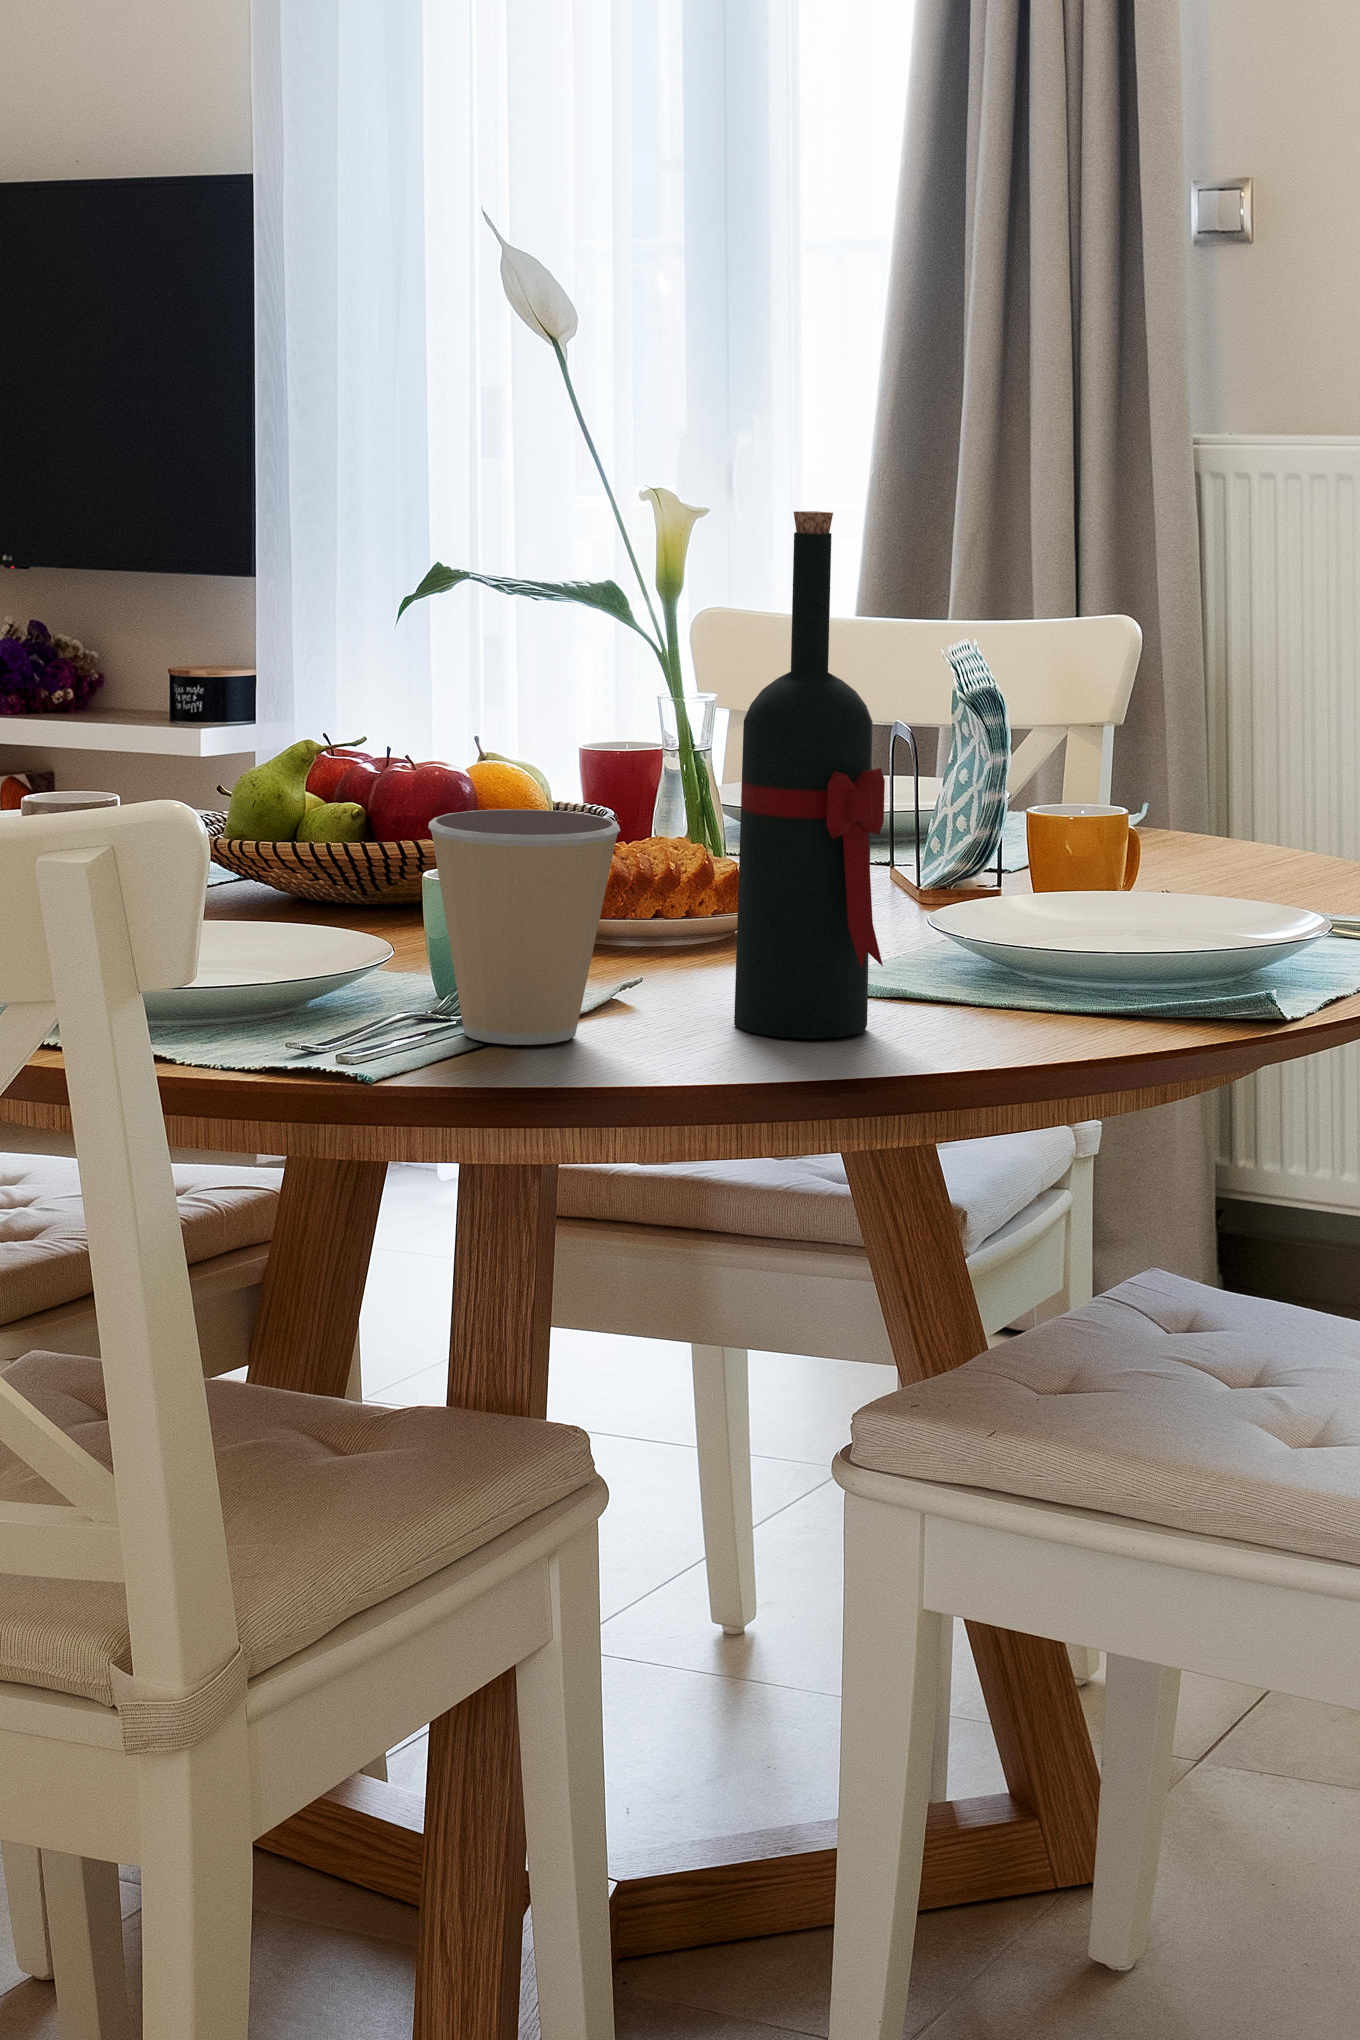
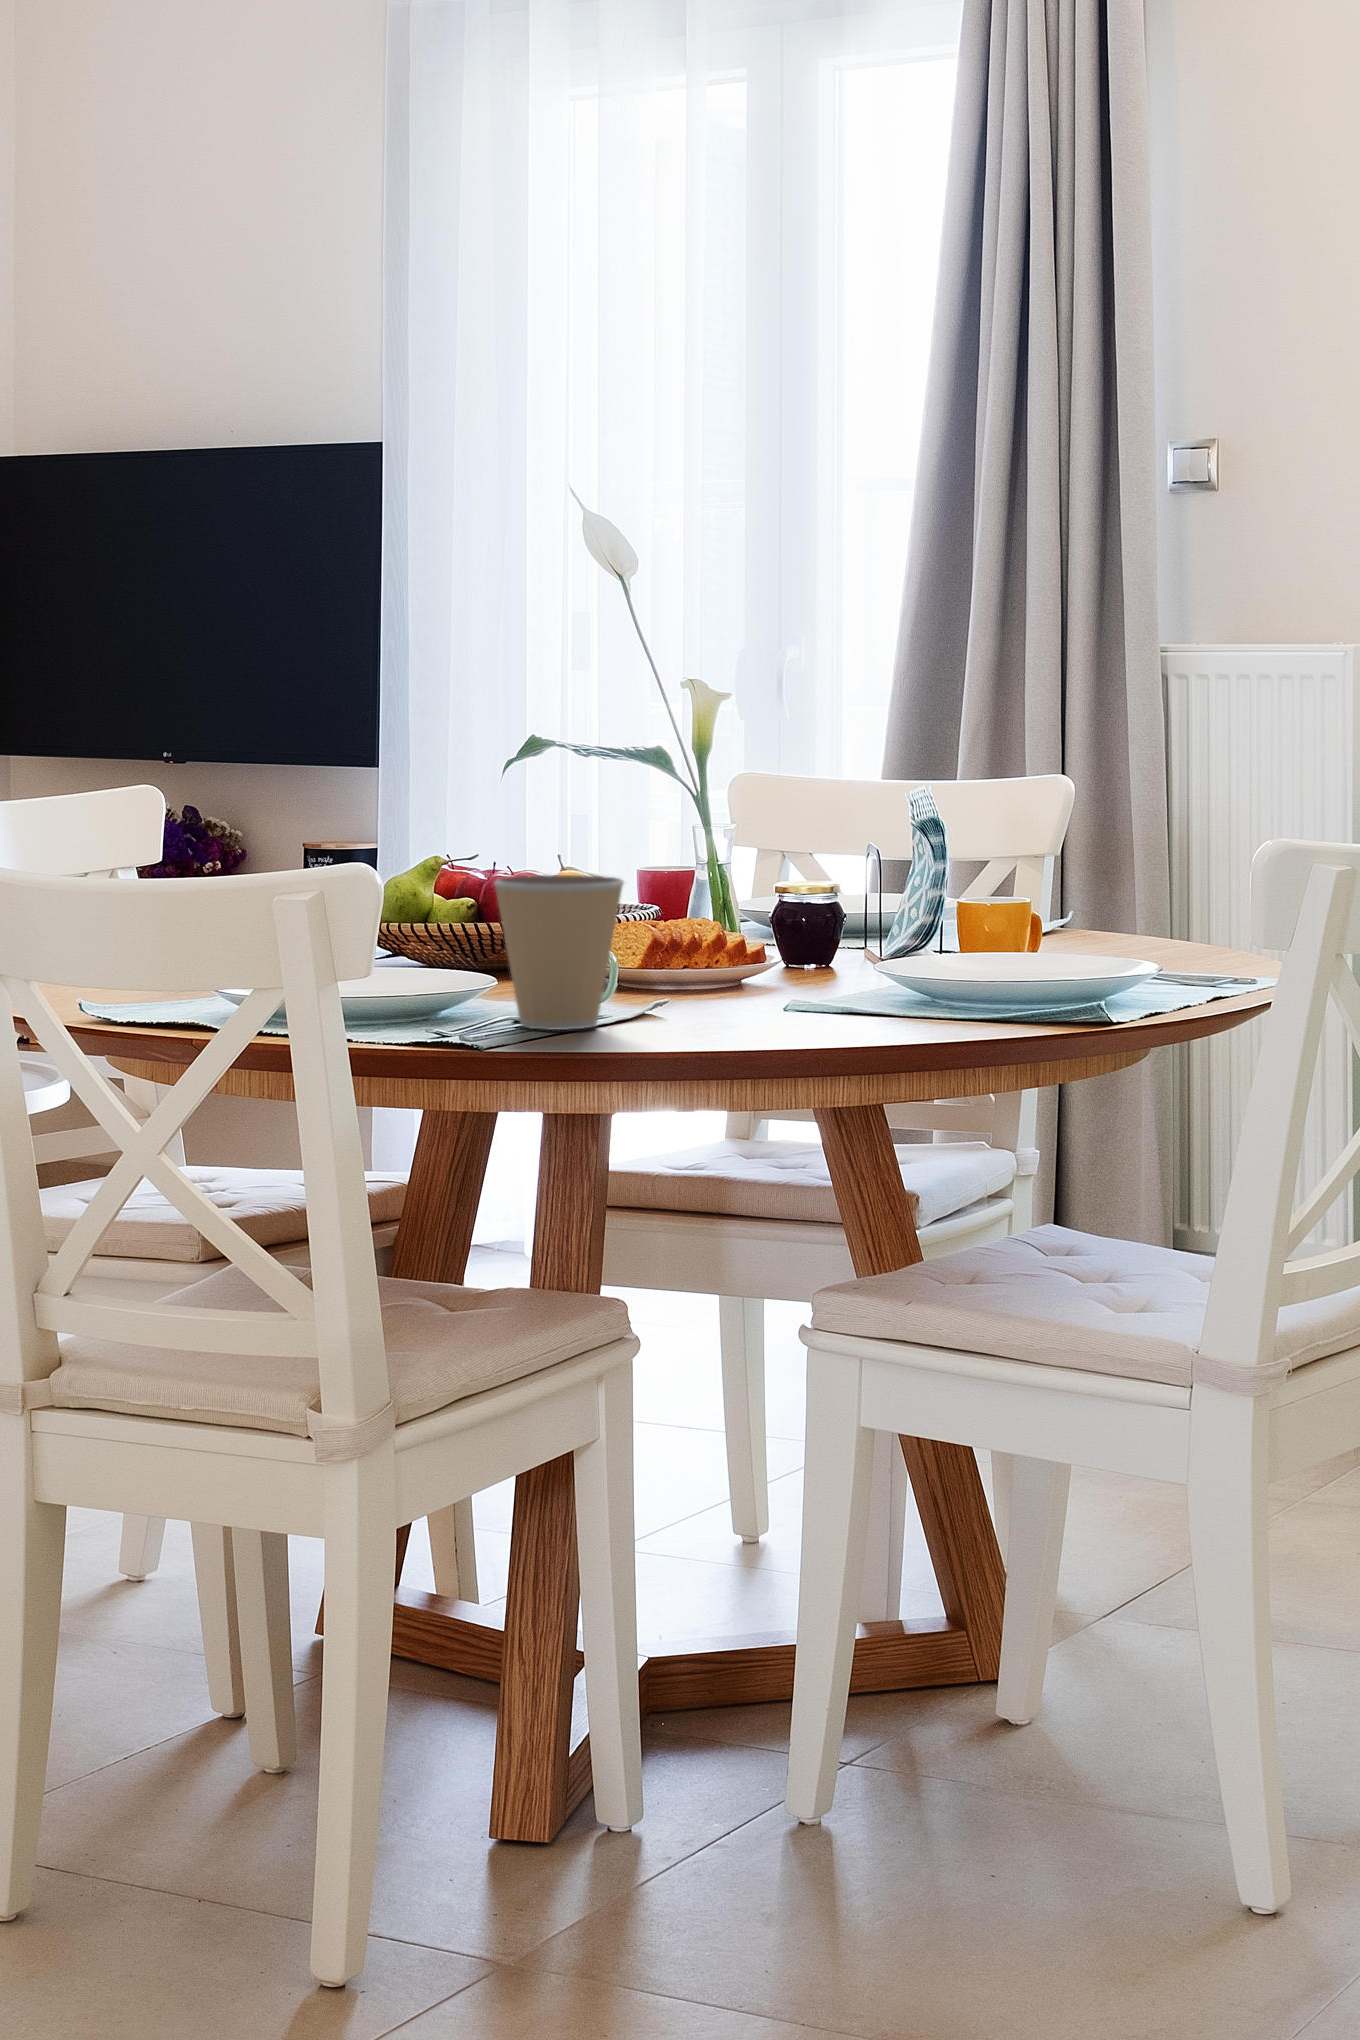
wine bottle: present [734,511,885,1039] -> none [712,666,810,1028]

